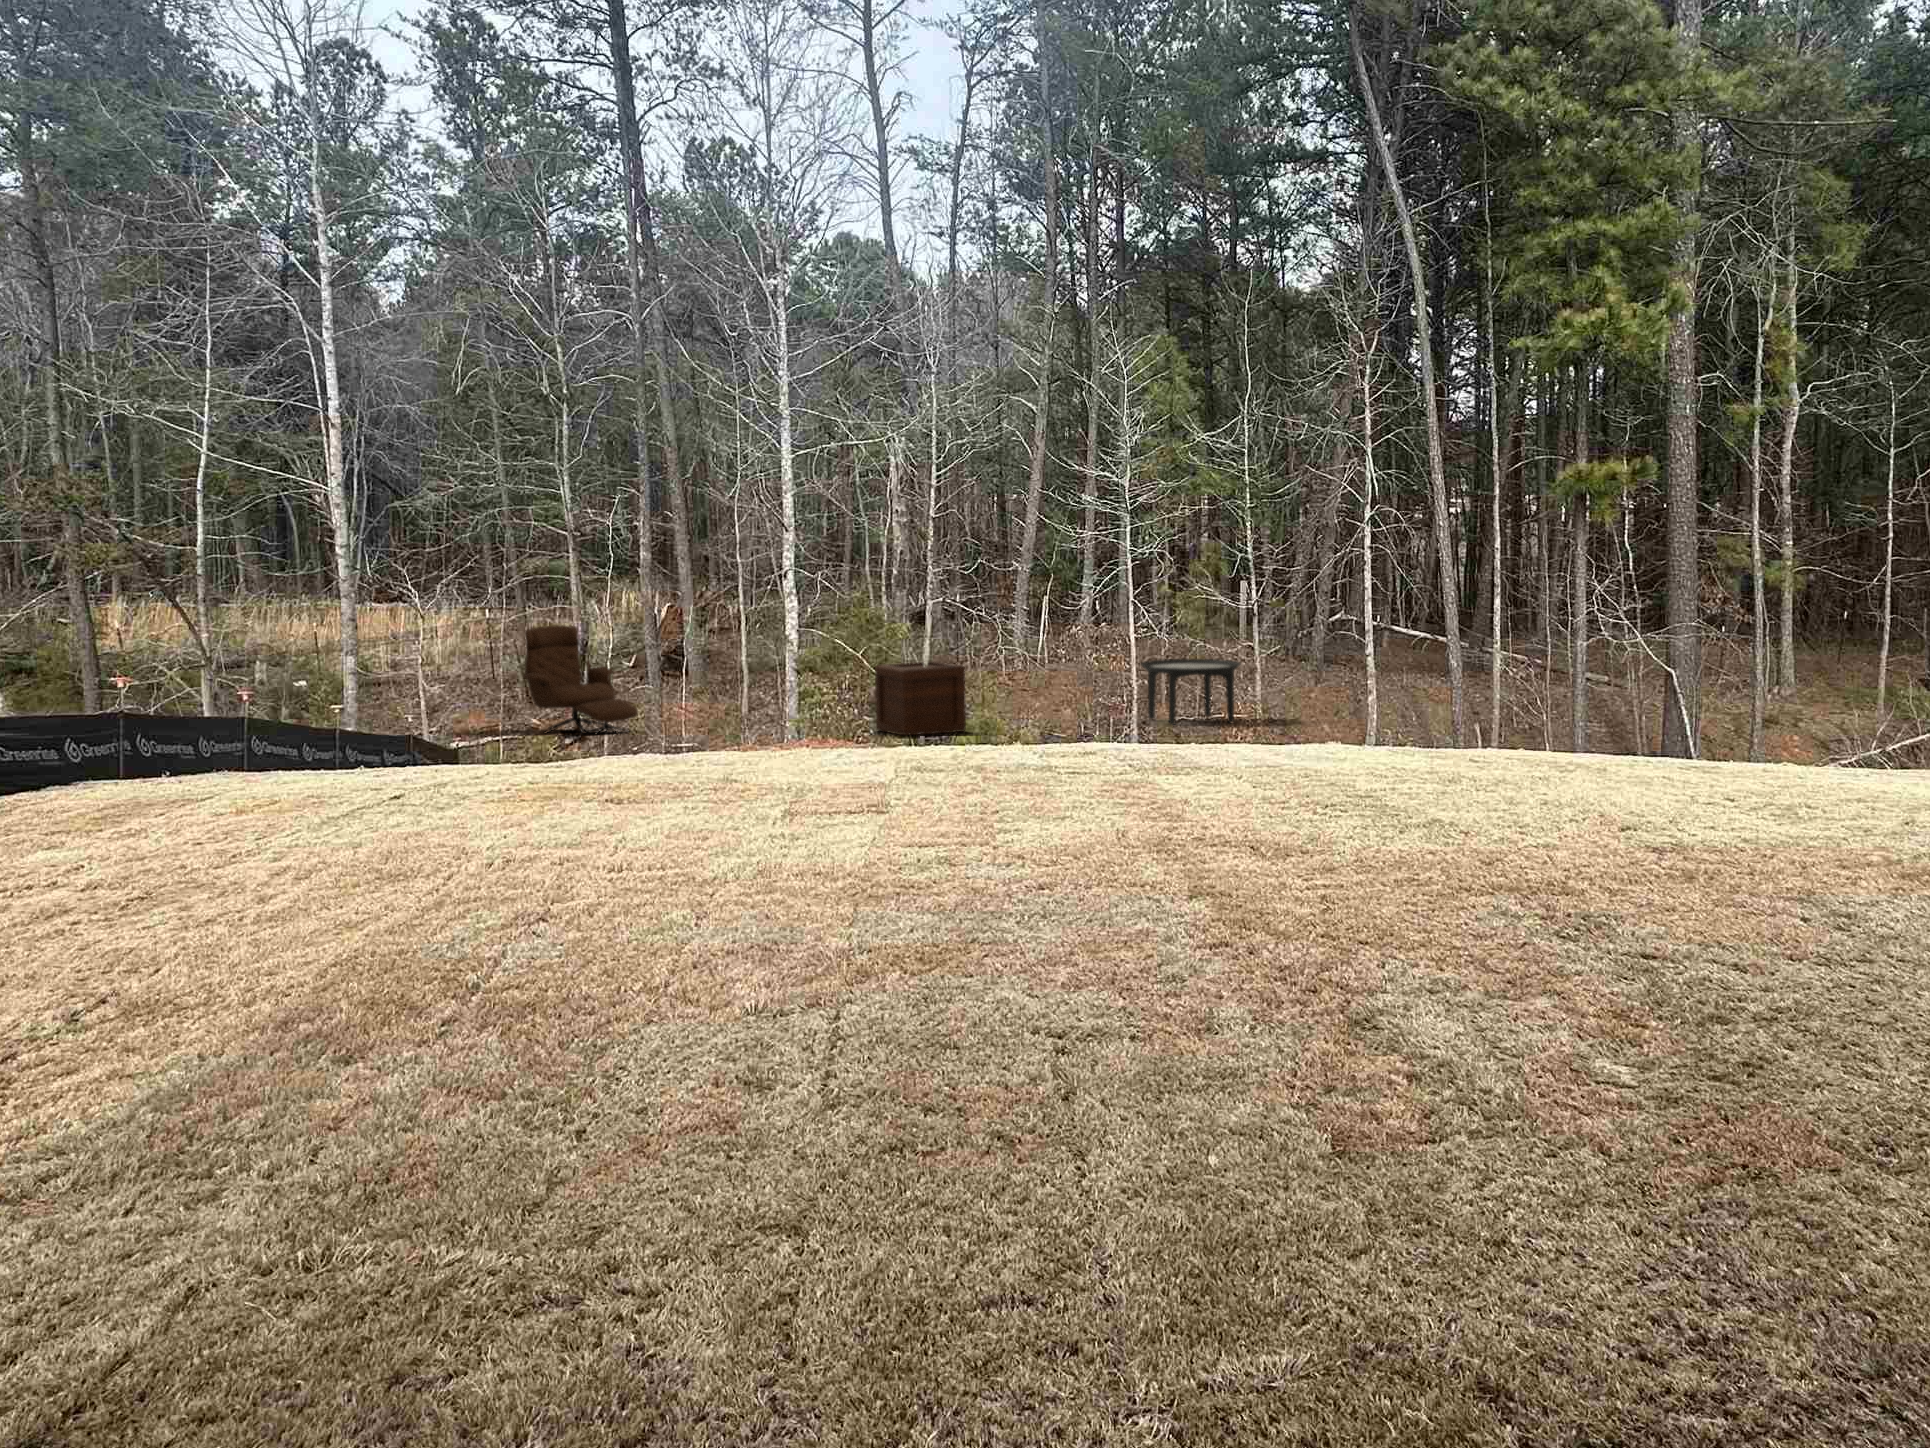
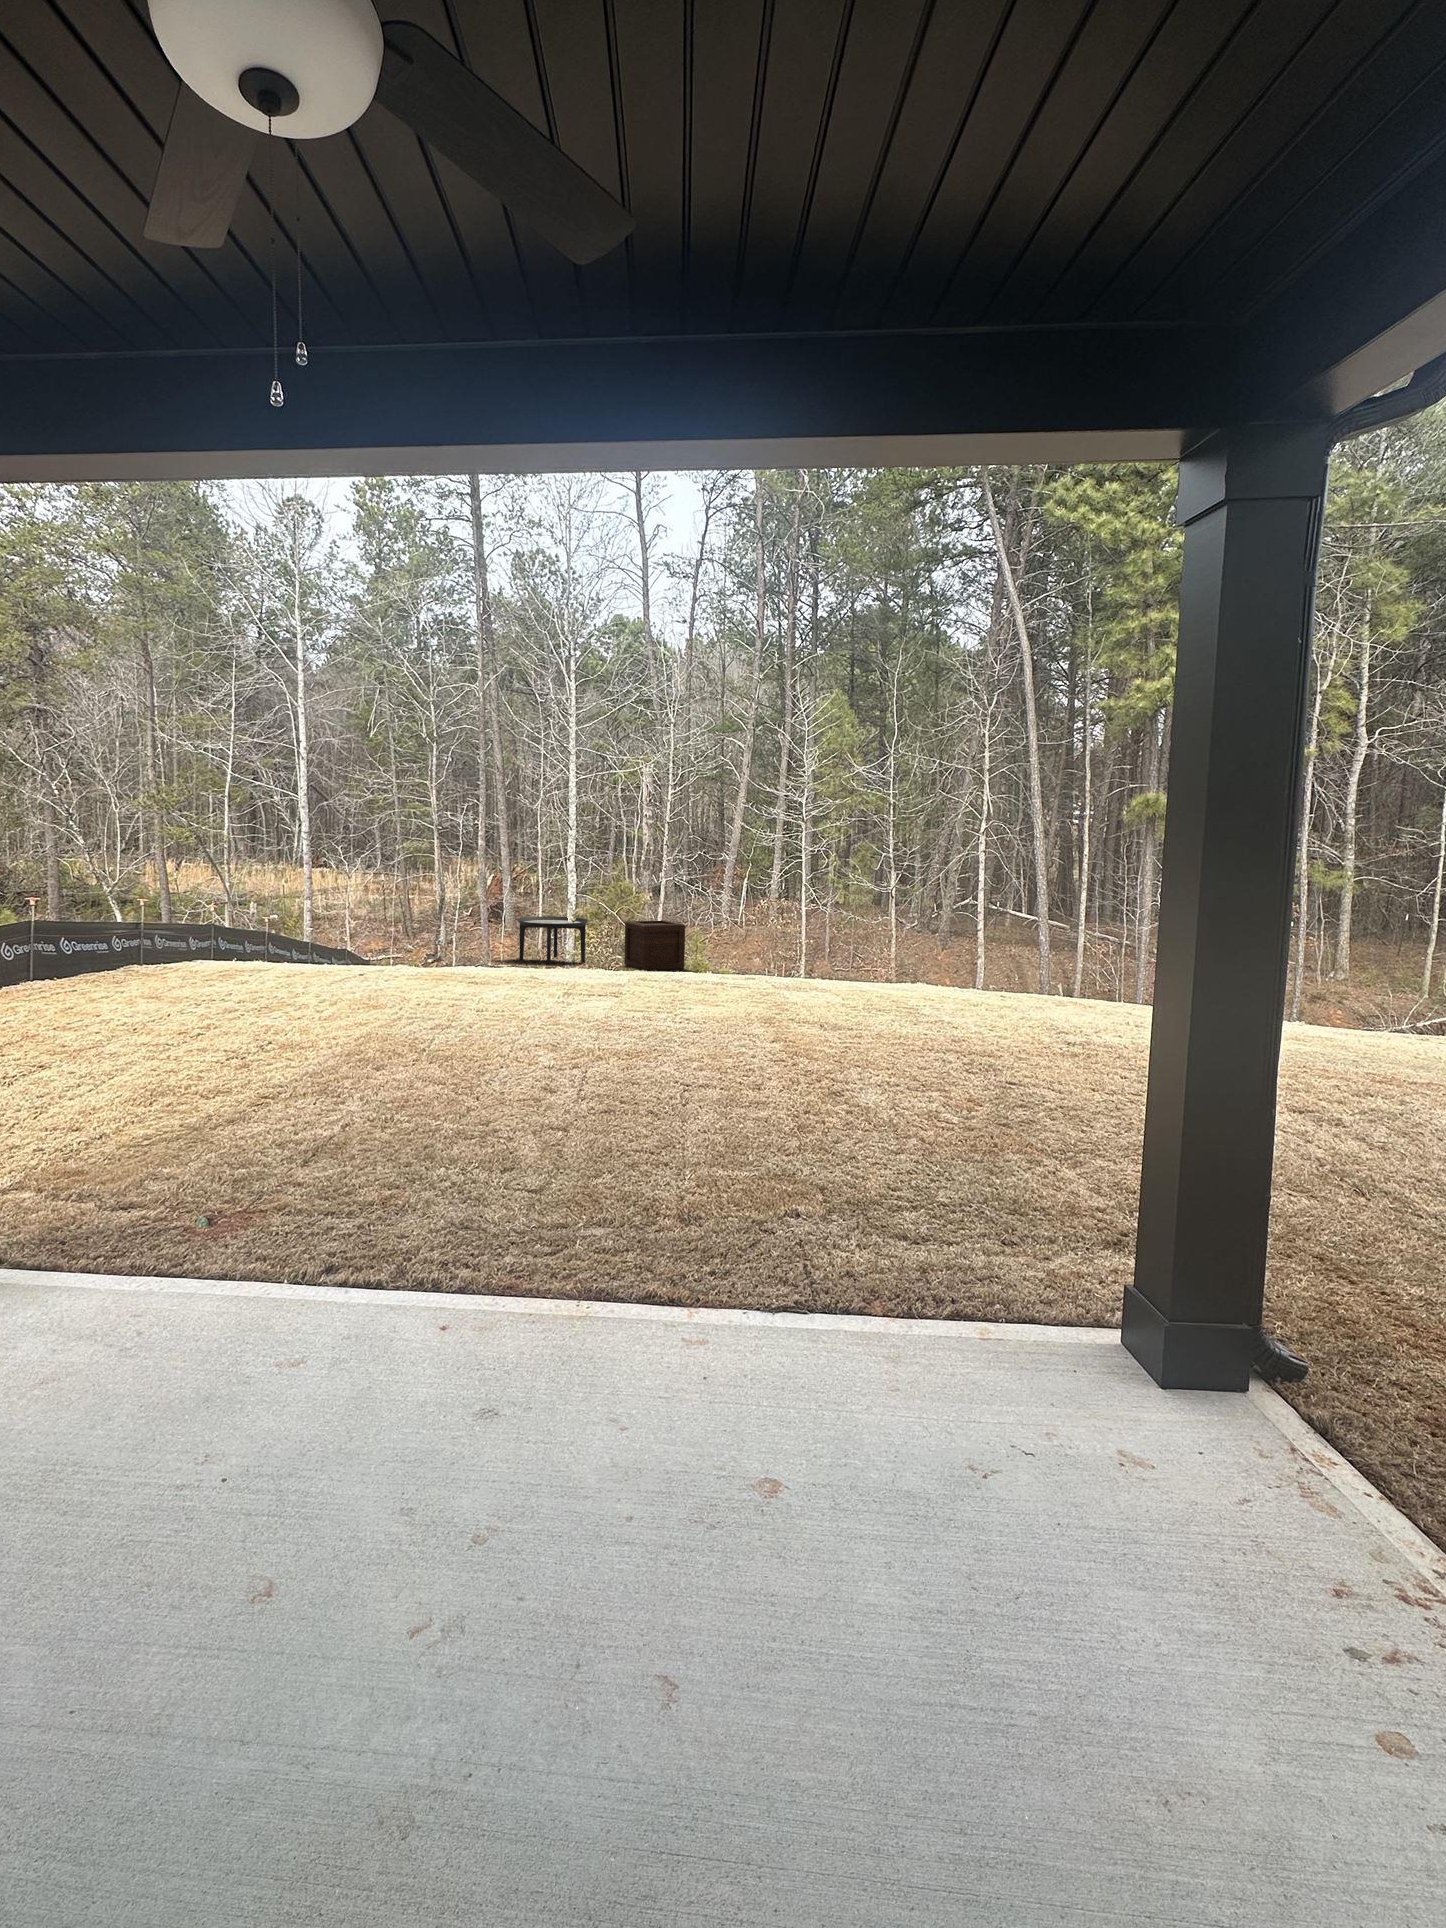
lounge chair: present [523,625,638,733] -> none [404,886,473,960]
round table: present [1141,659,1240,725] -> present [517,916,589,964]

